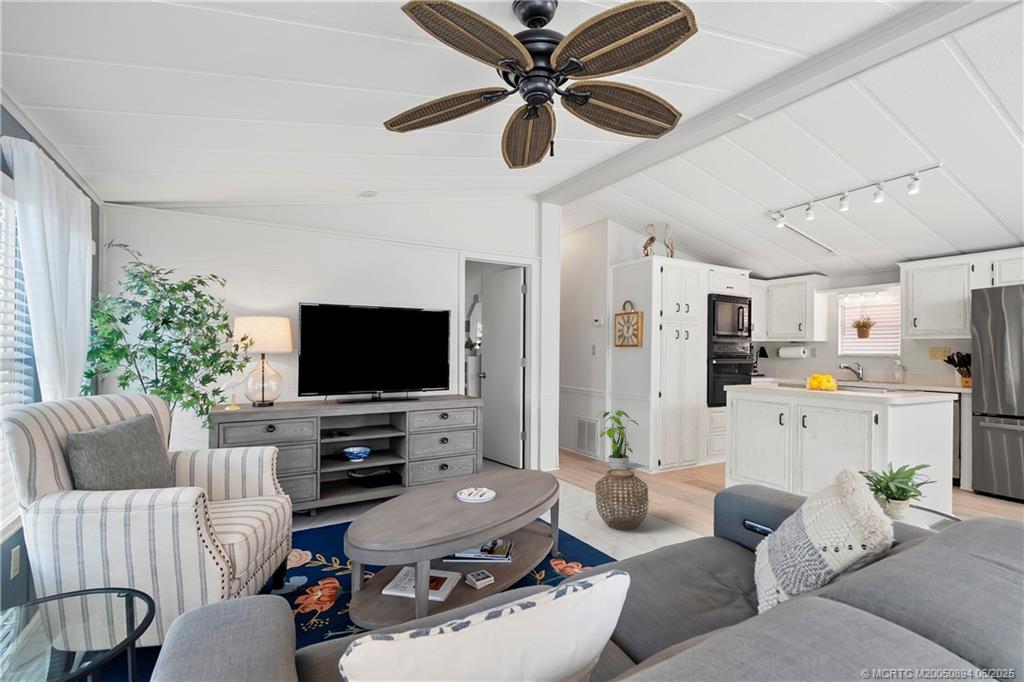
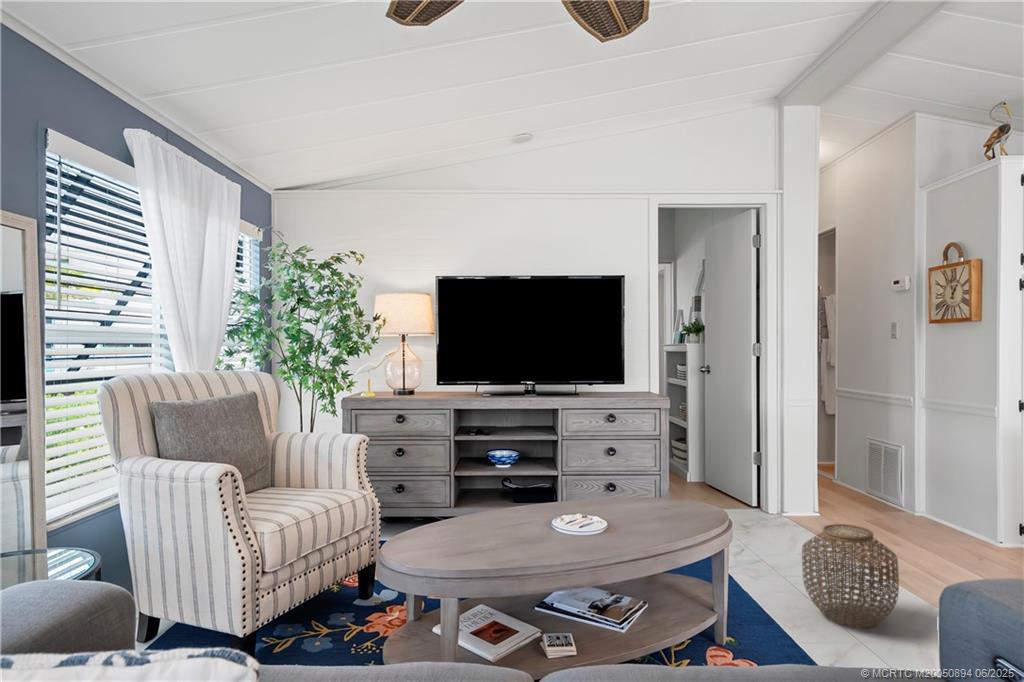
potted plant: present [600,410,639,469] -> none [880,427,967,534]

